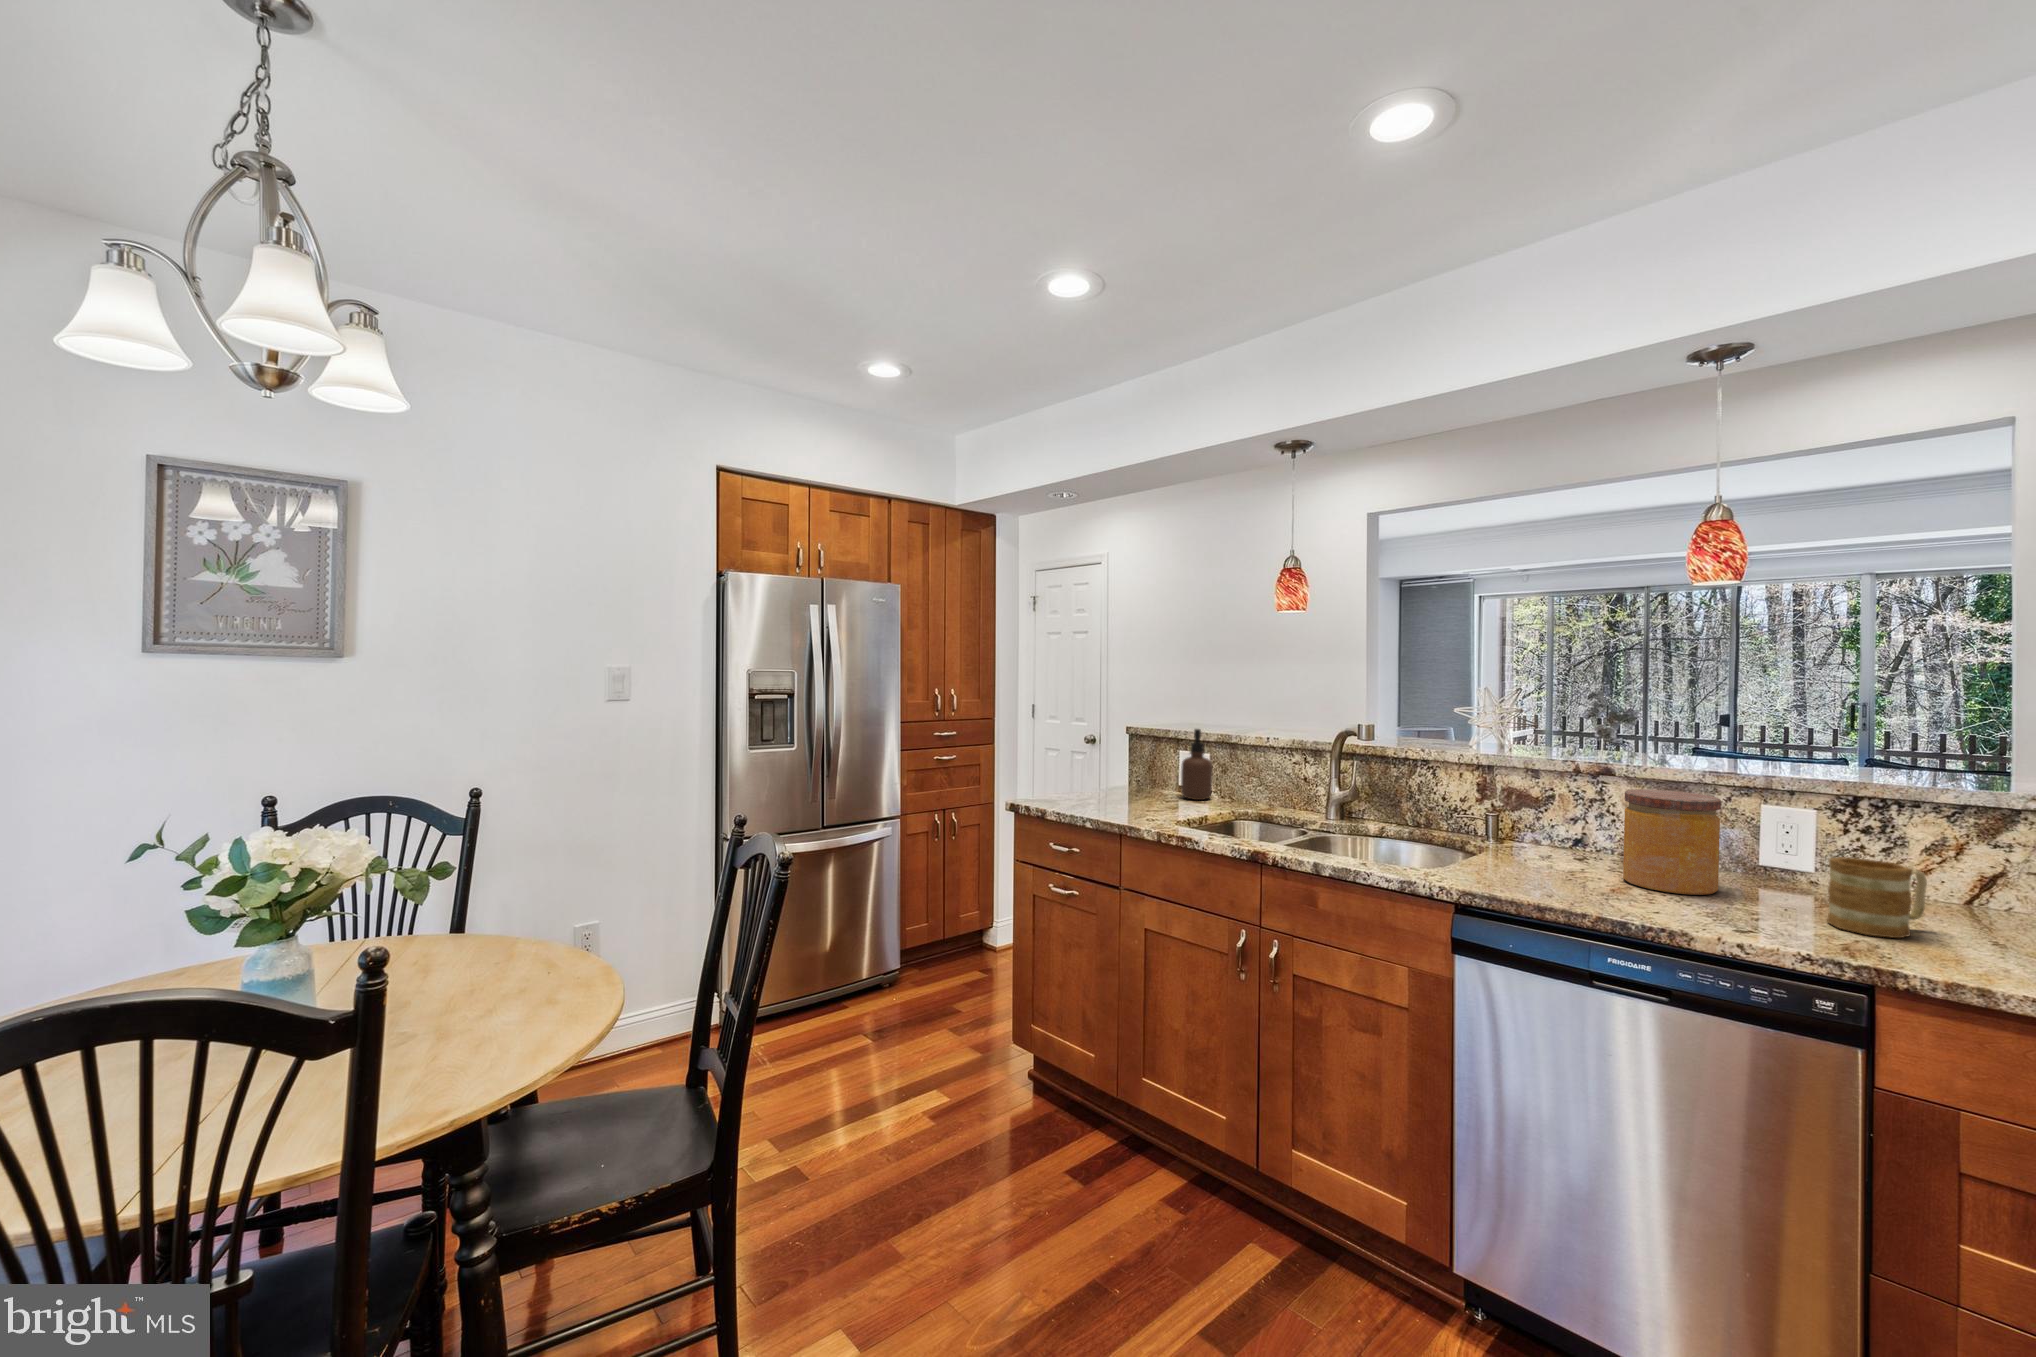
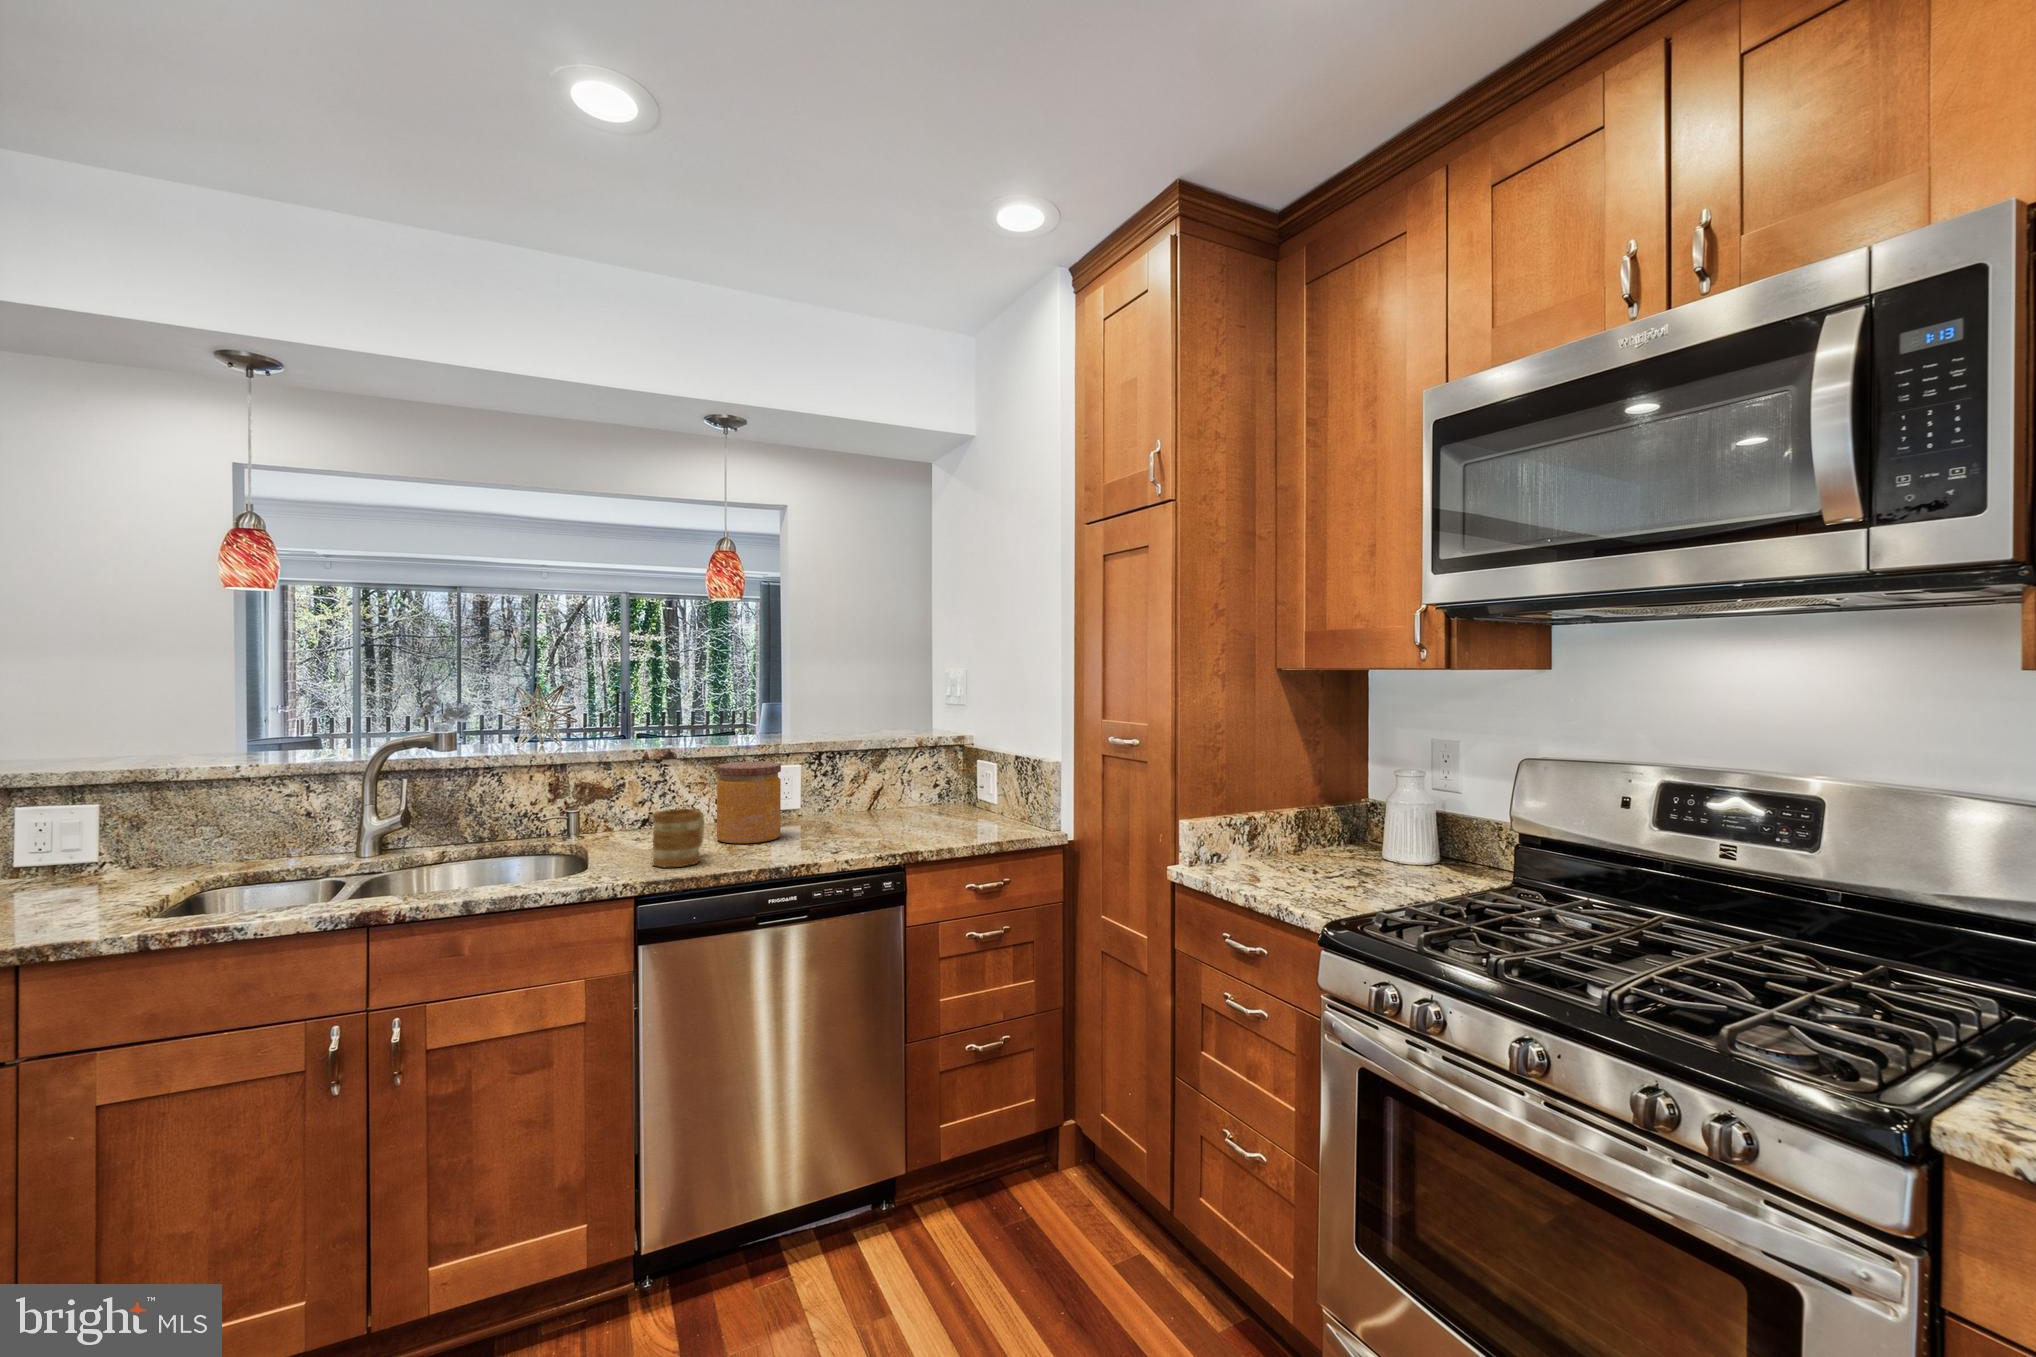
soap dispenser: present [1181,729,1212,800] -> none [43,765,114,884]
mug: present [1827,857,1927,938] -> present [653,809,704,867]

